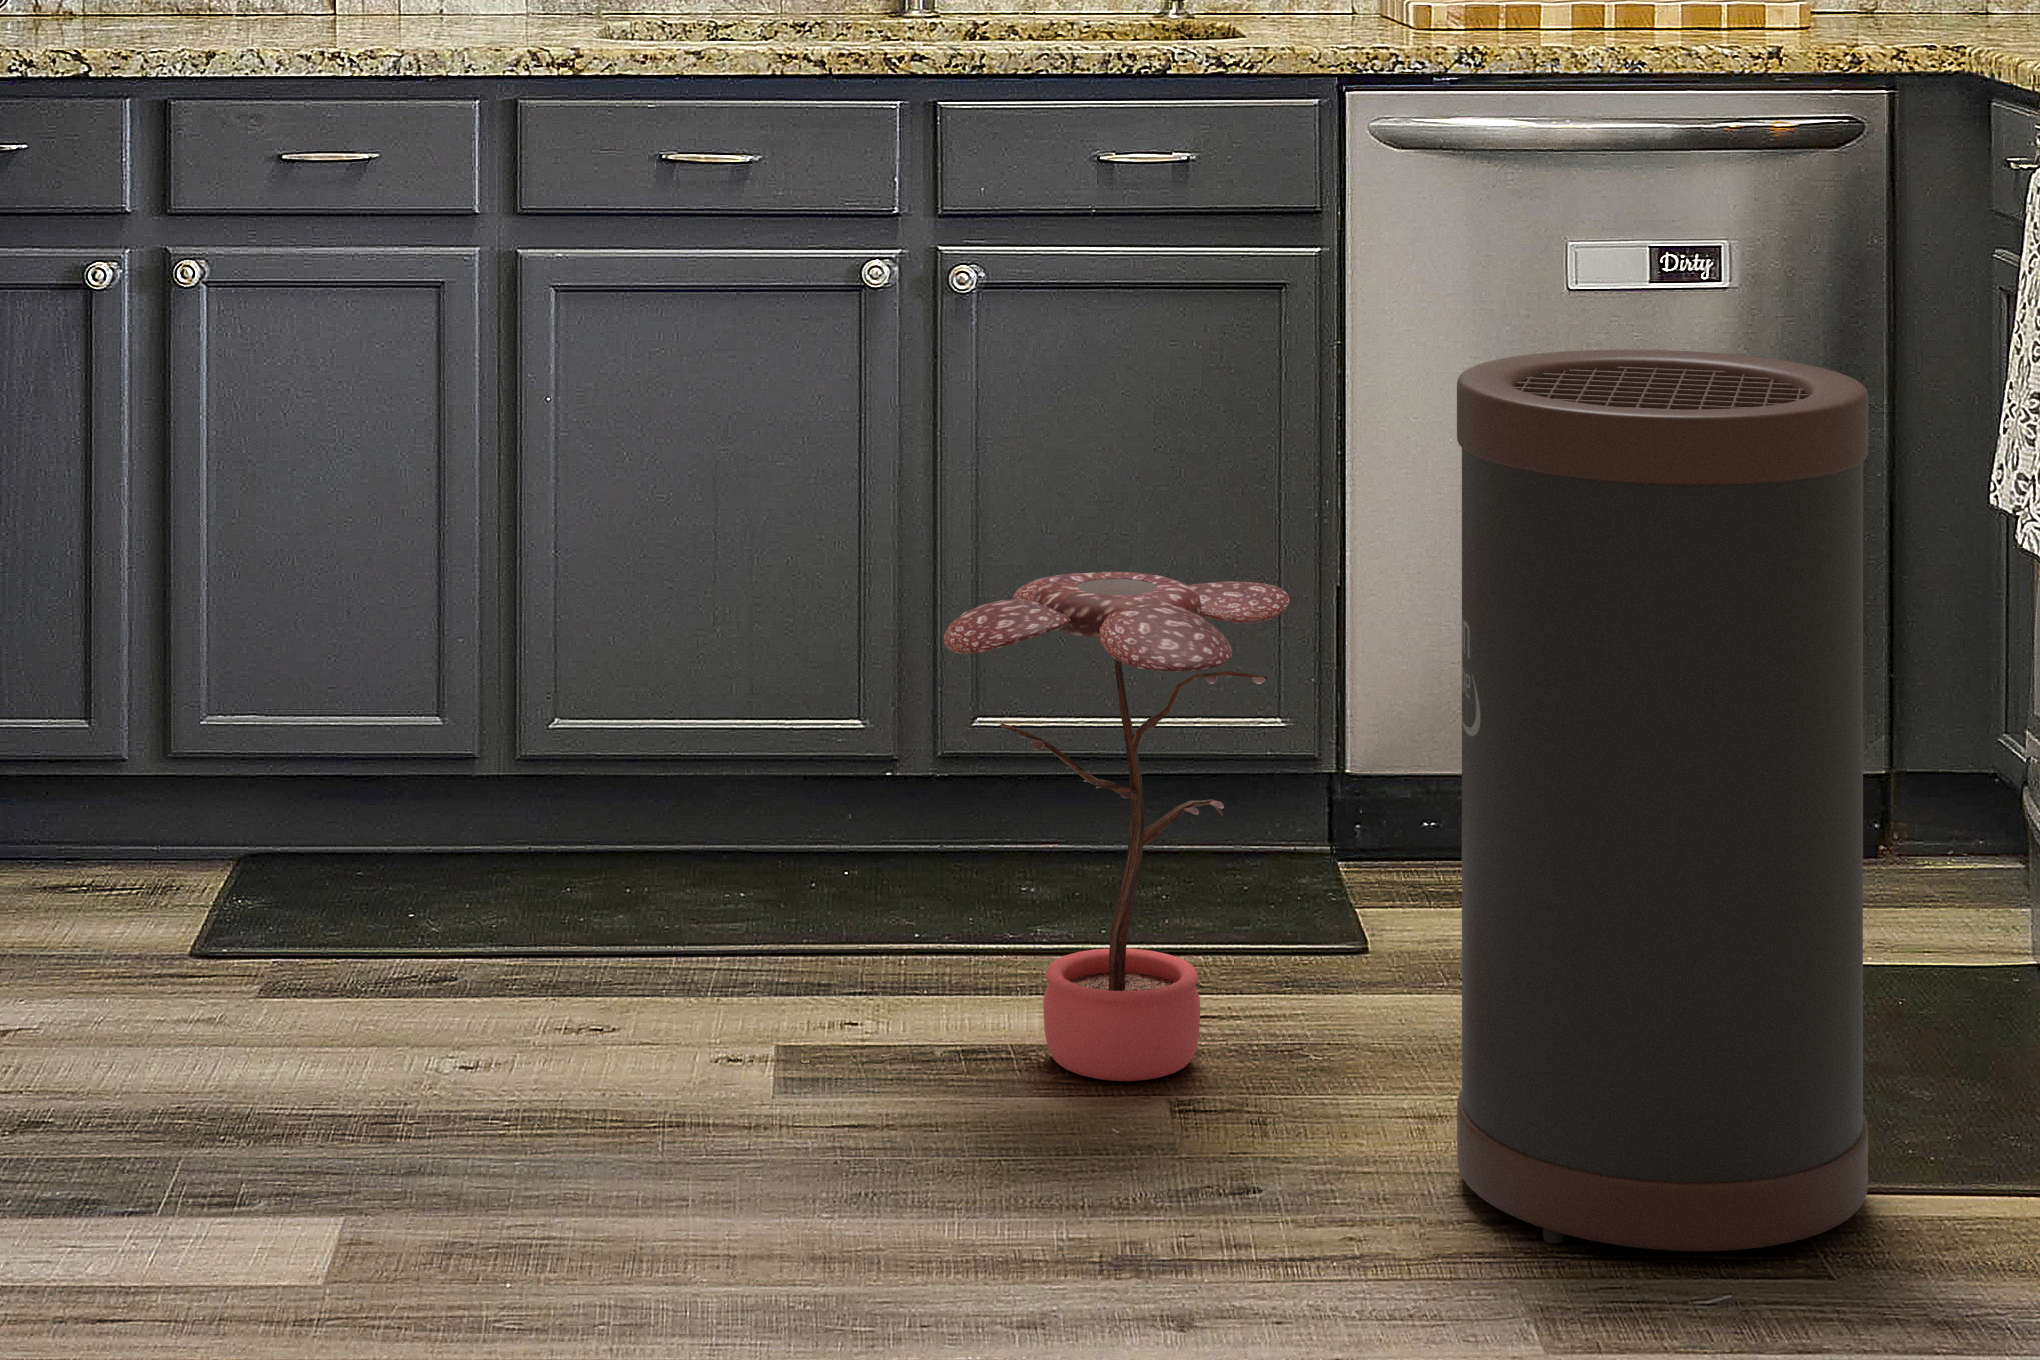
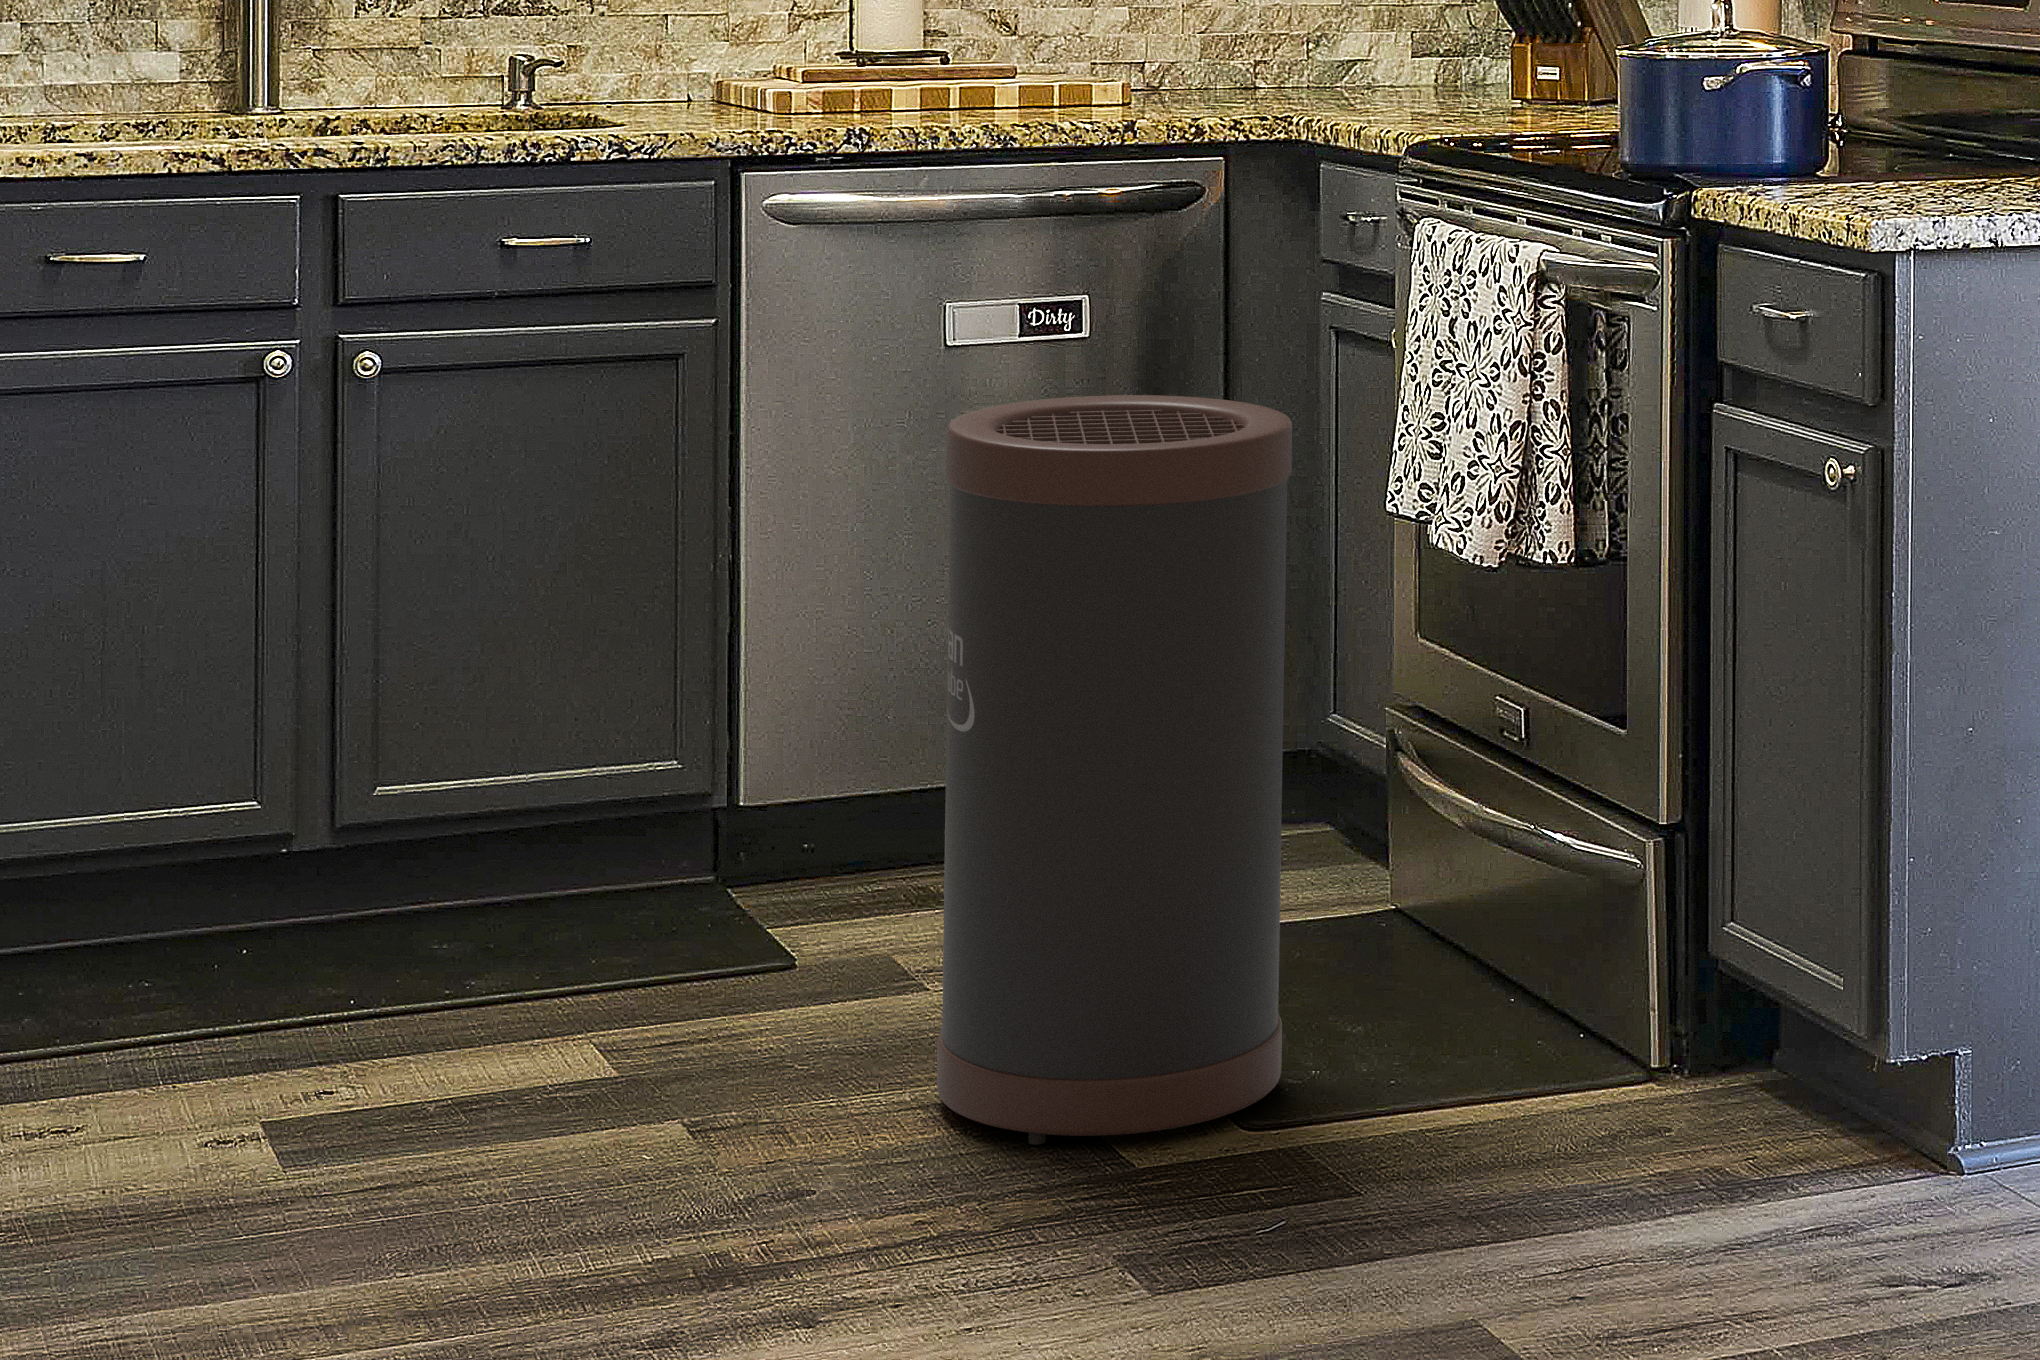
potted plant: present [944,572,1290,1081] -> none [437,626,750,1081]

